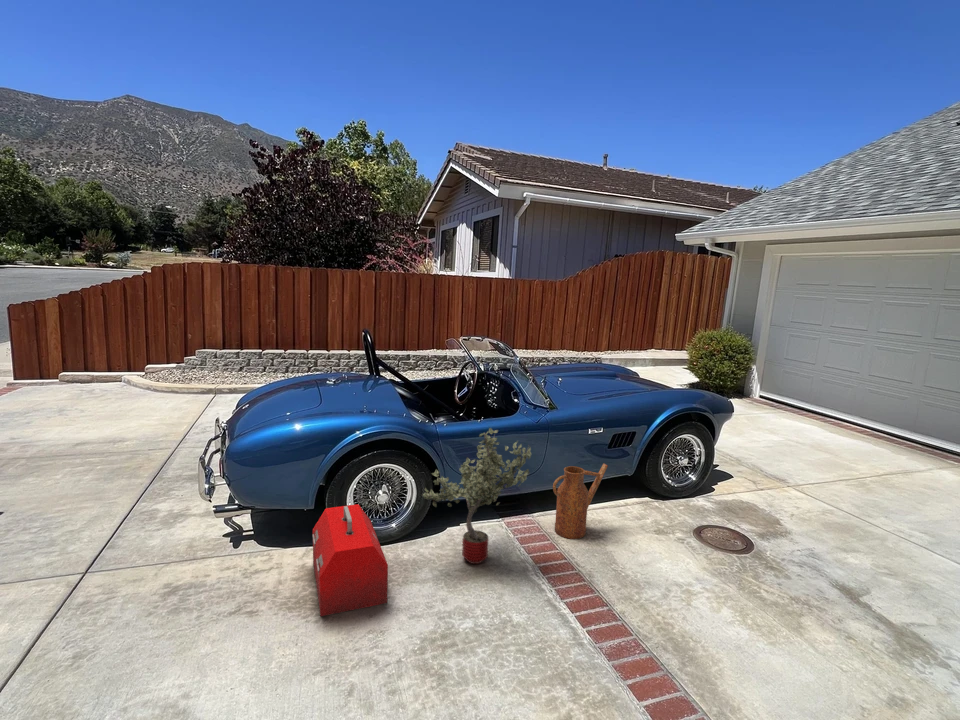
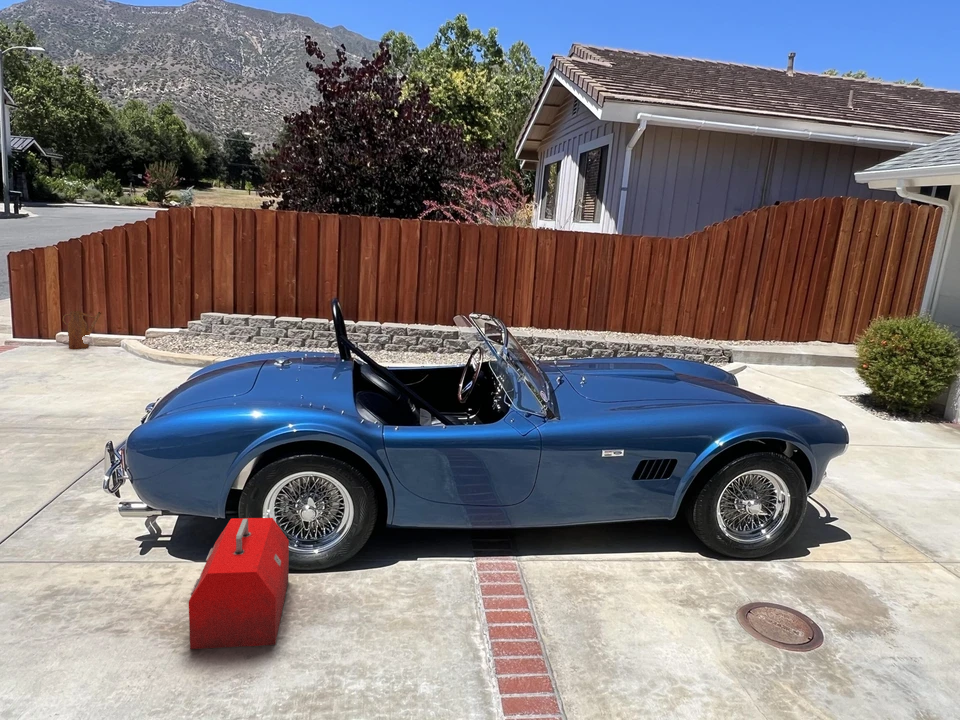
potted tree: present [423,428,531,564] -> none [341,435,491,612]
watering can: present [553,464,608,539] -> present [63,311,101,349]

